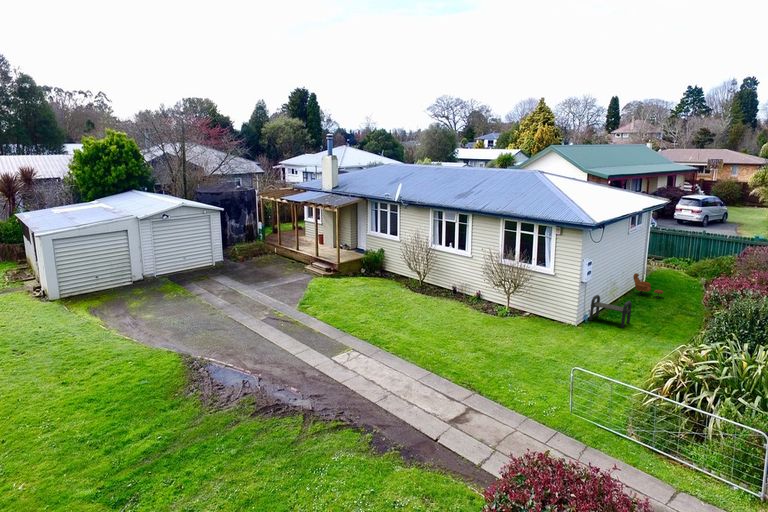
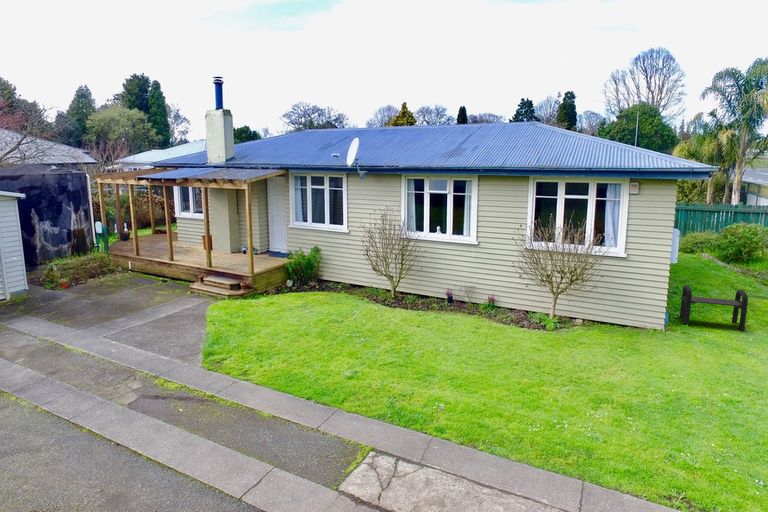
lounge chair: present [633,273,663,298] -> none [665,255,709,287]

